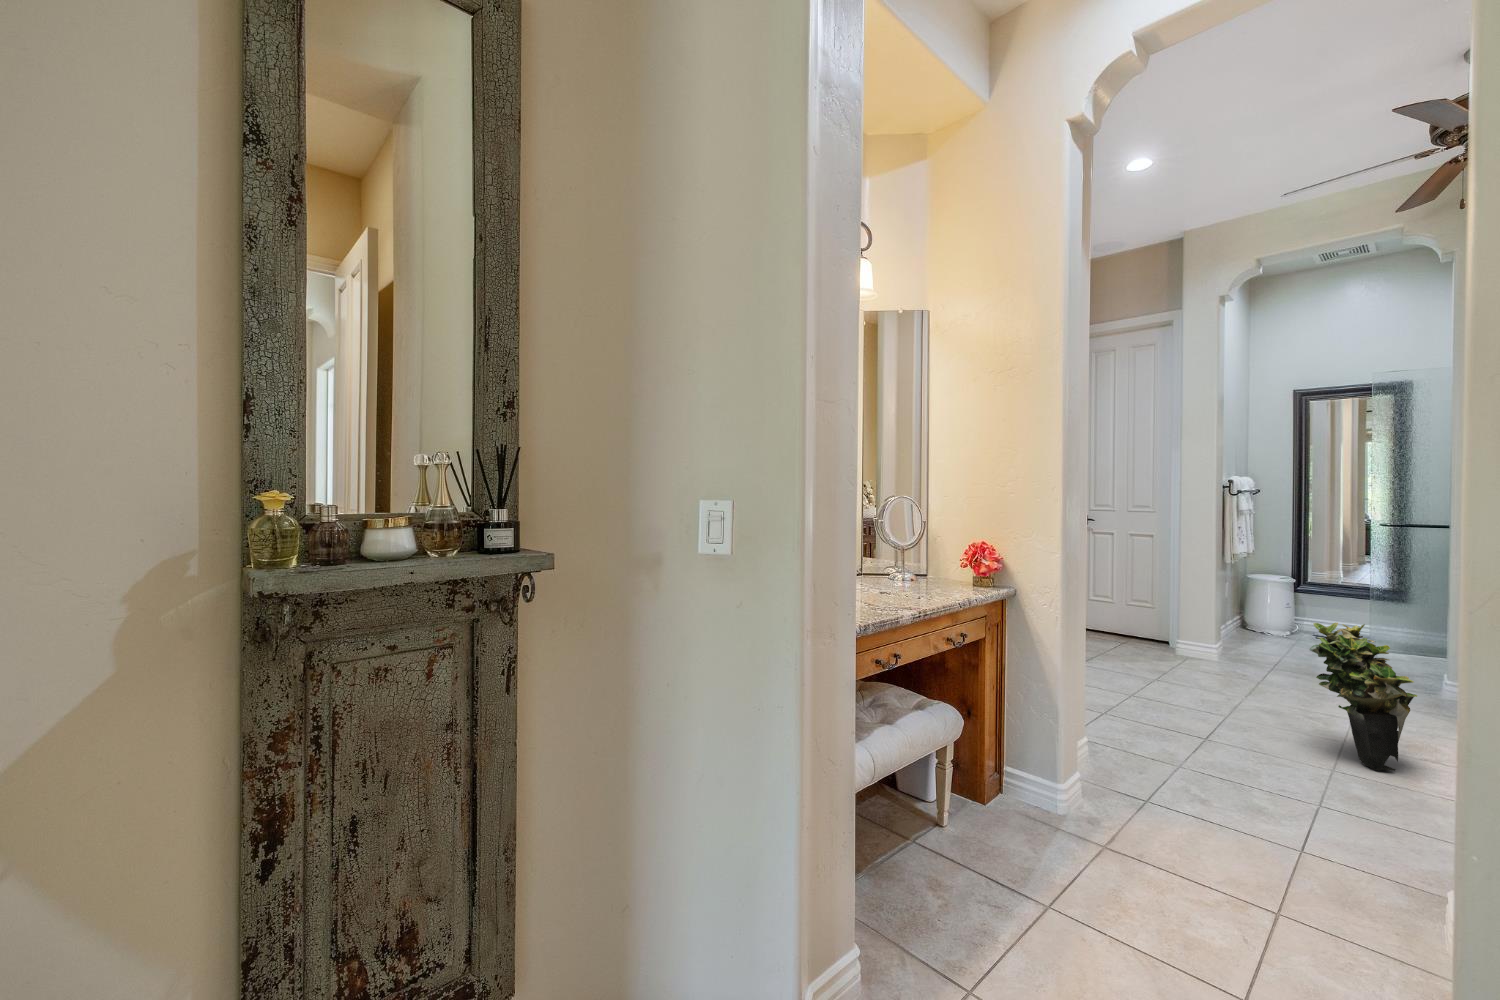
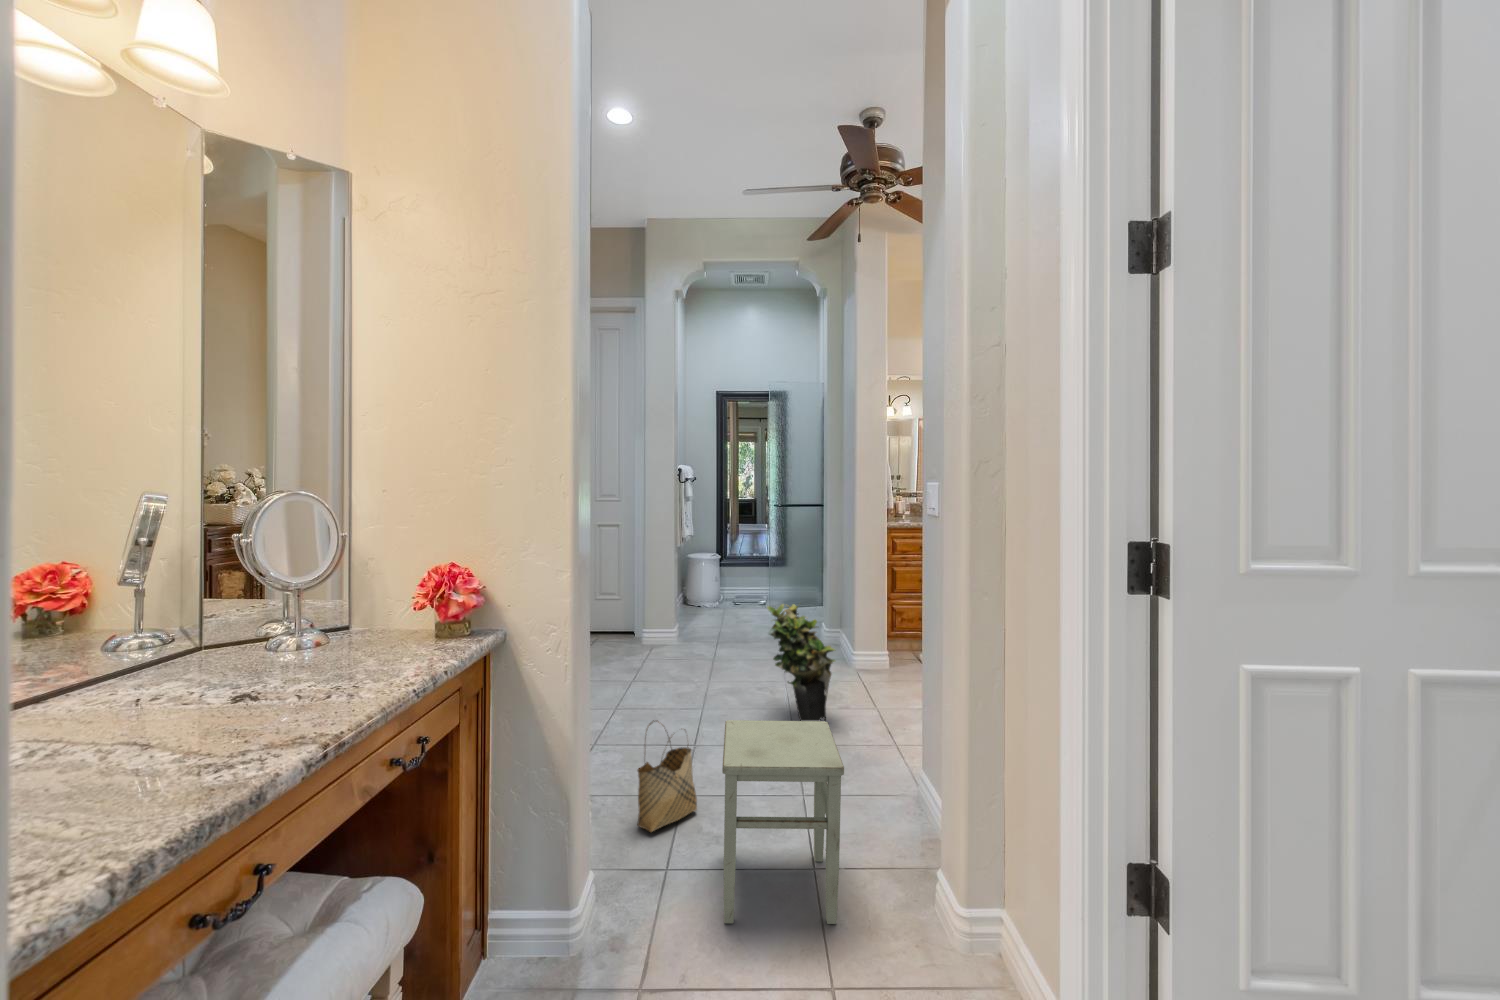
woven basket: none [1130,692,1194,780] -> present [637,720,697,832]
stool: none [1192,697,1337,895] -> present [722,720,844,924]

